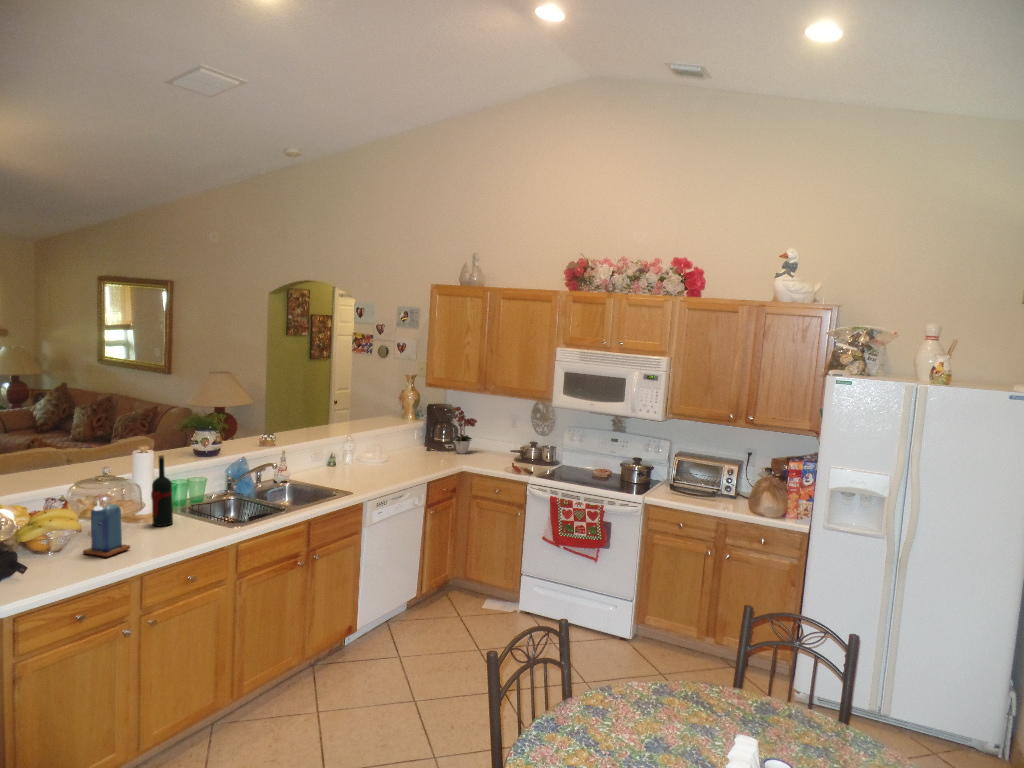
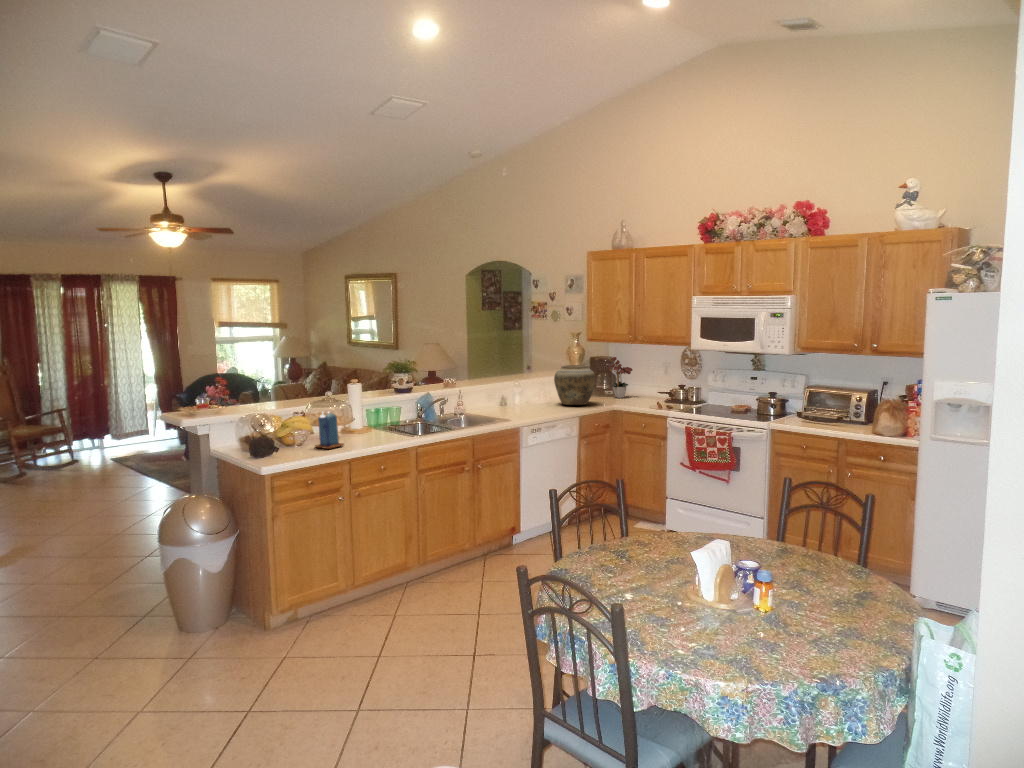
vase: none [393,417,441,466] -> present [554,365,595,405]
wine bottle: present [151,455,173,526] -> none [361,385,376,436]

